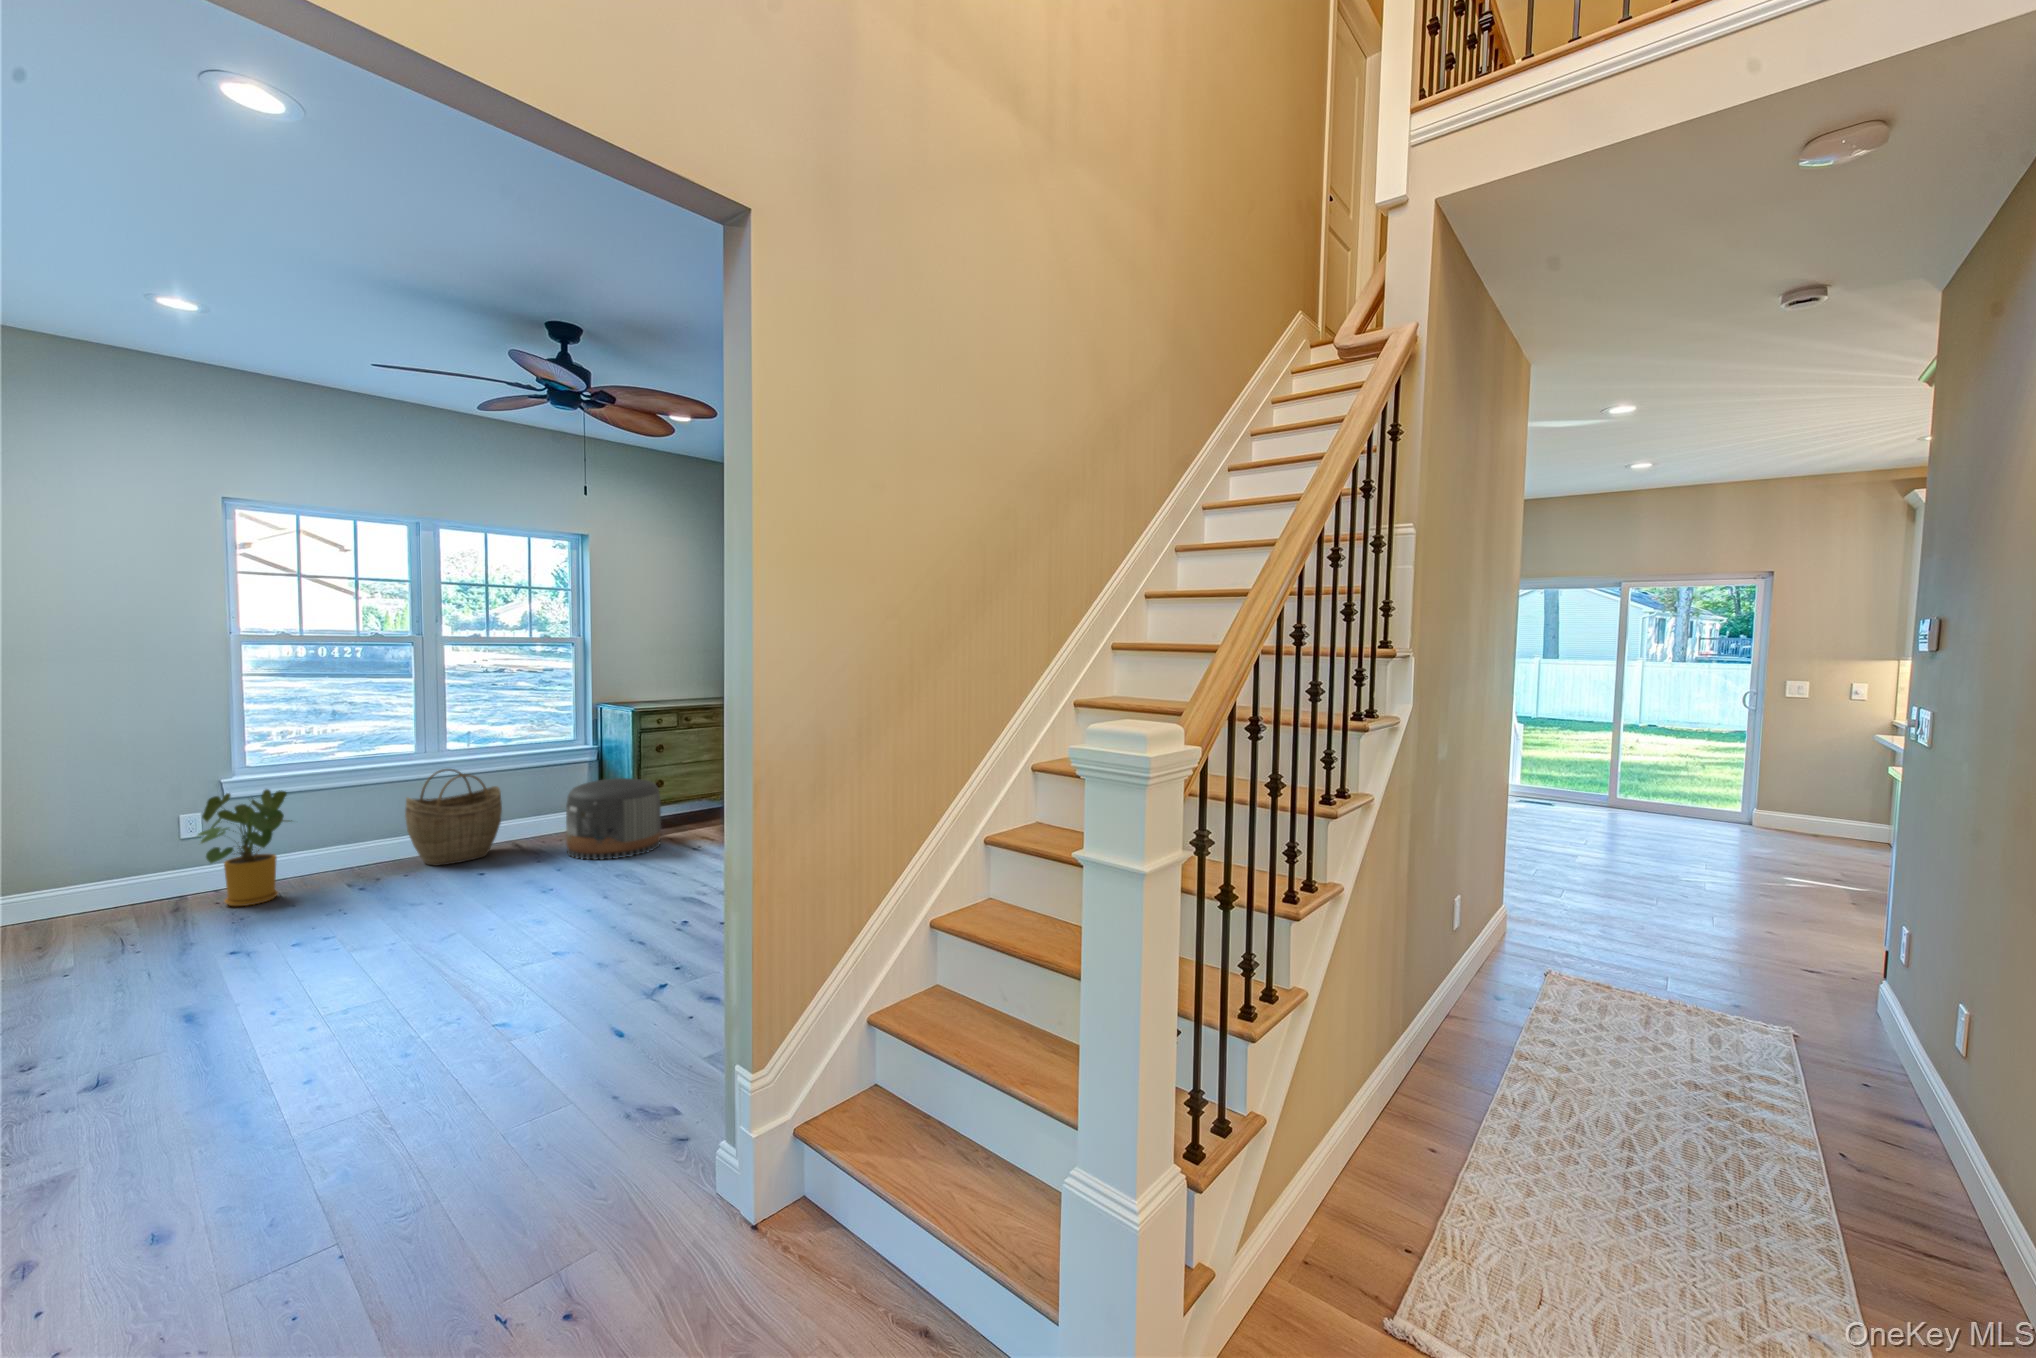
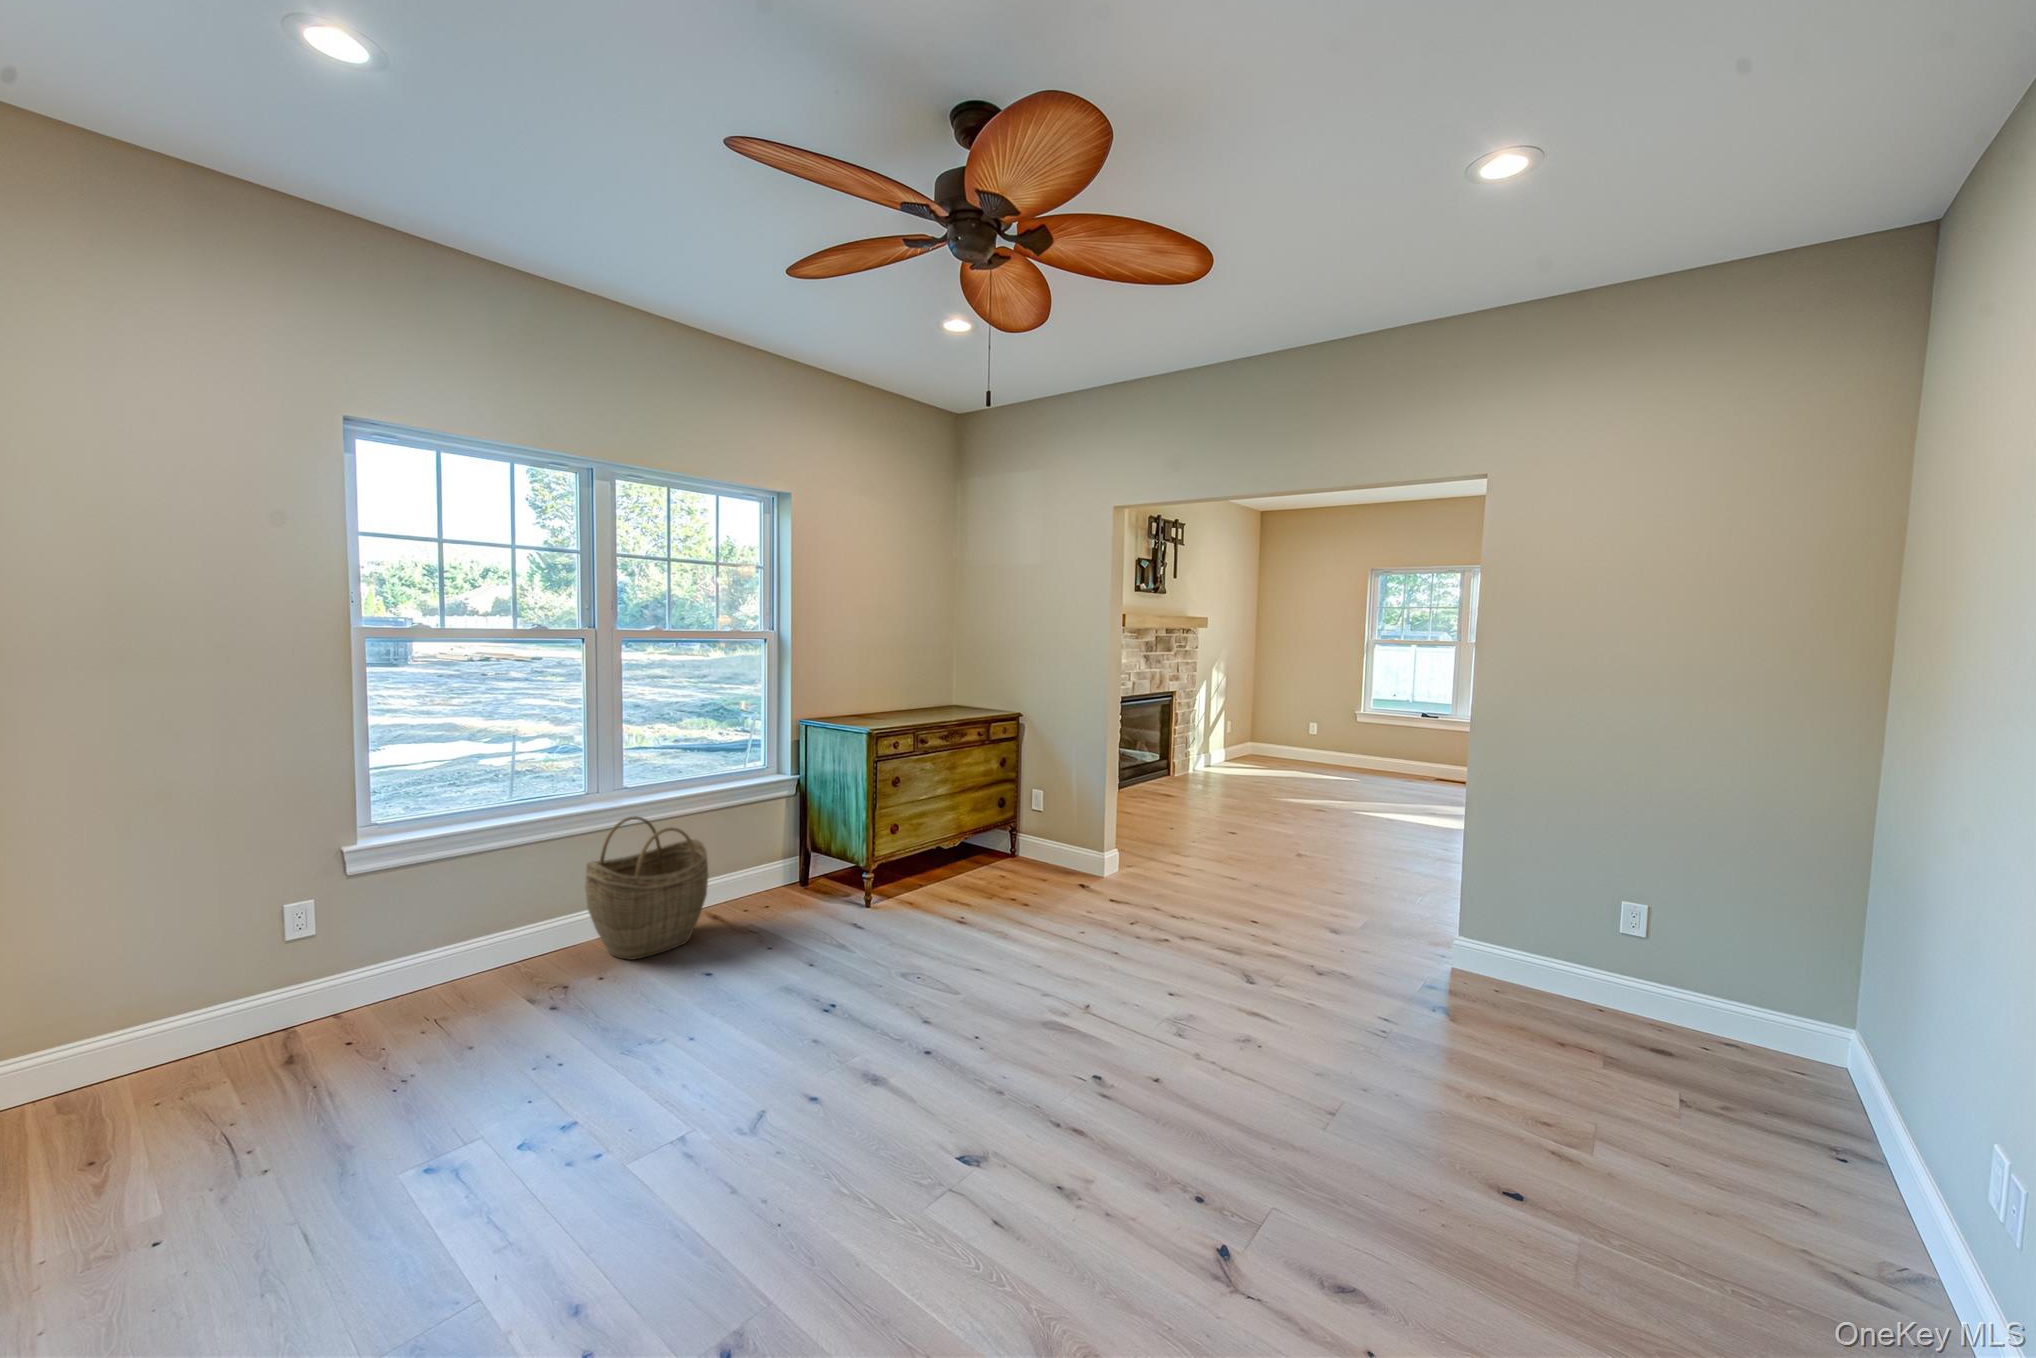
pouf: present [566,778,661,860] -> none [795,825,914,947]
house plant: present [198,789,292,906] -> none [322,860,469,1052]

